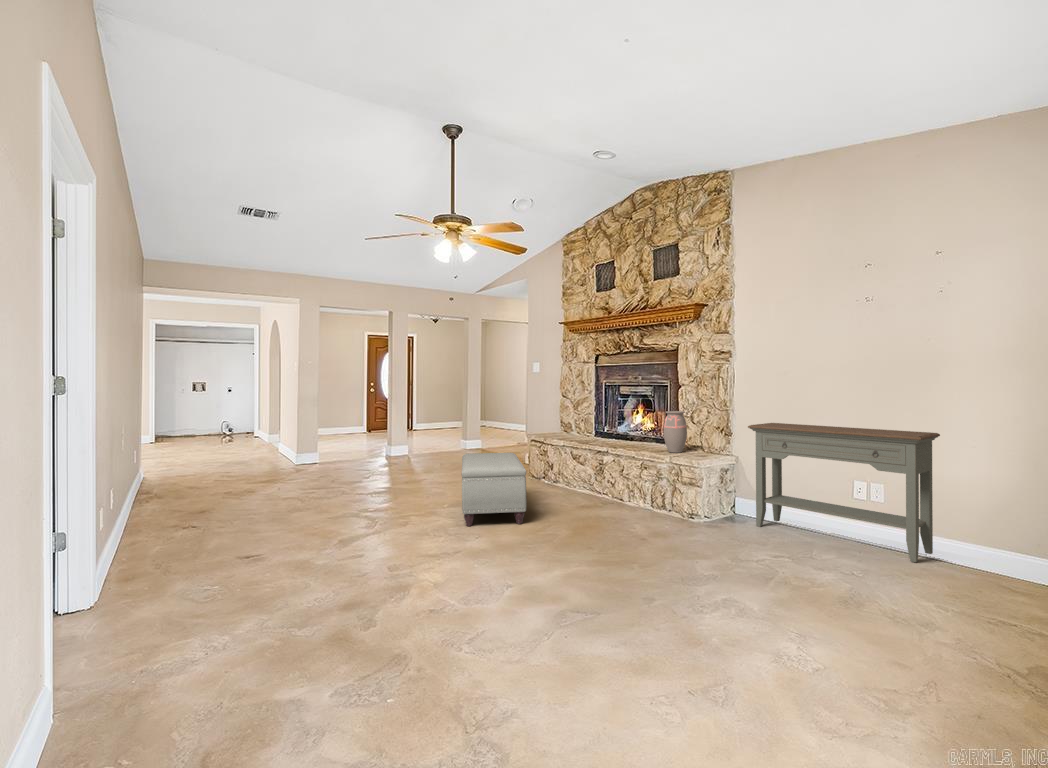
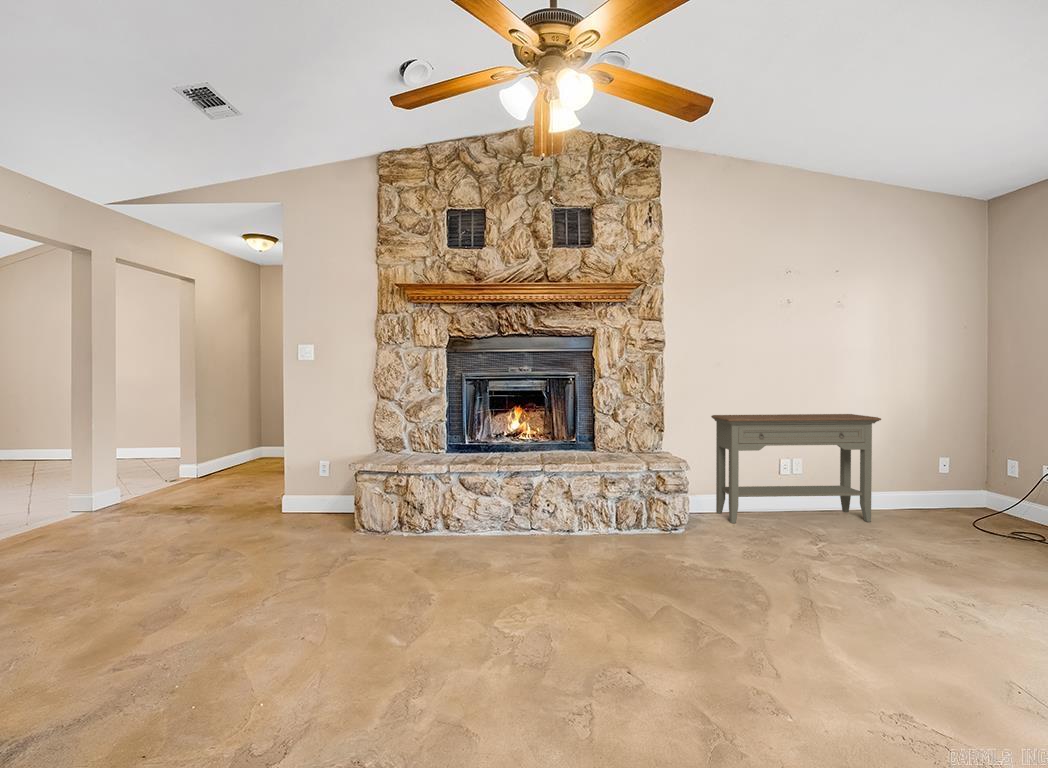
decorative vase: present [664,411,687,453] -> none [613,409,641,459]
ottoman: present [461,453,526,526] -> none [392,497,613,660]

